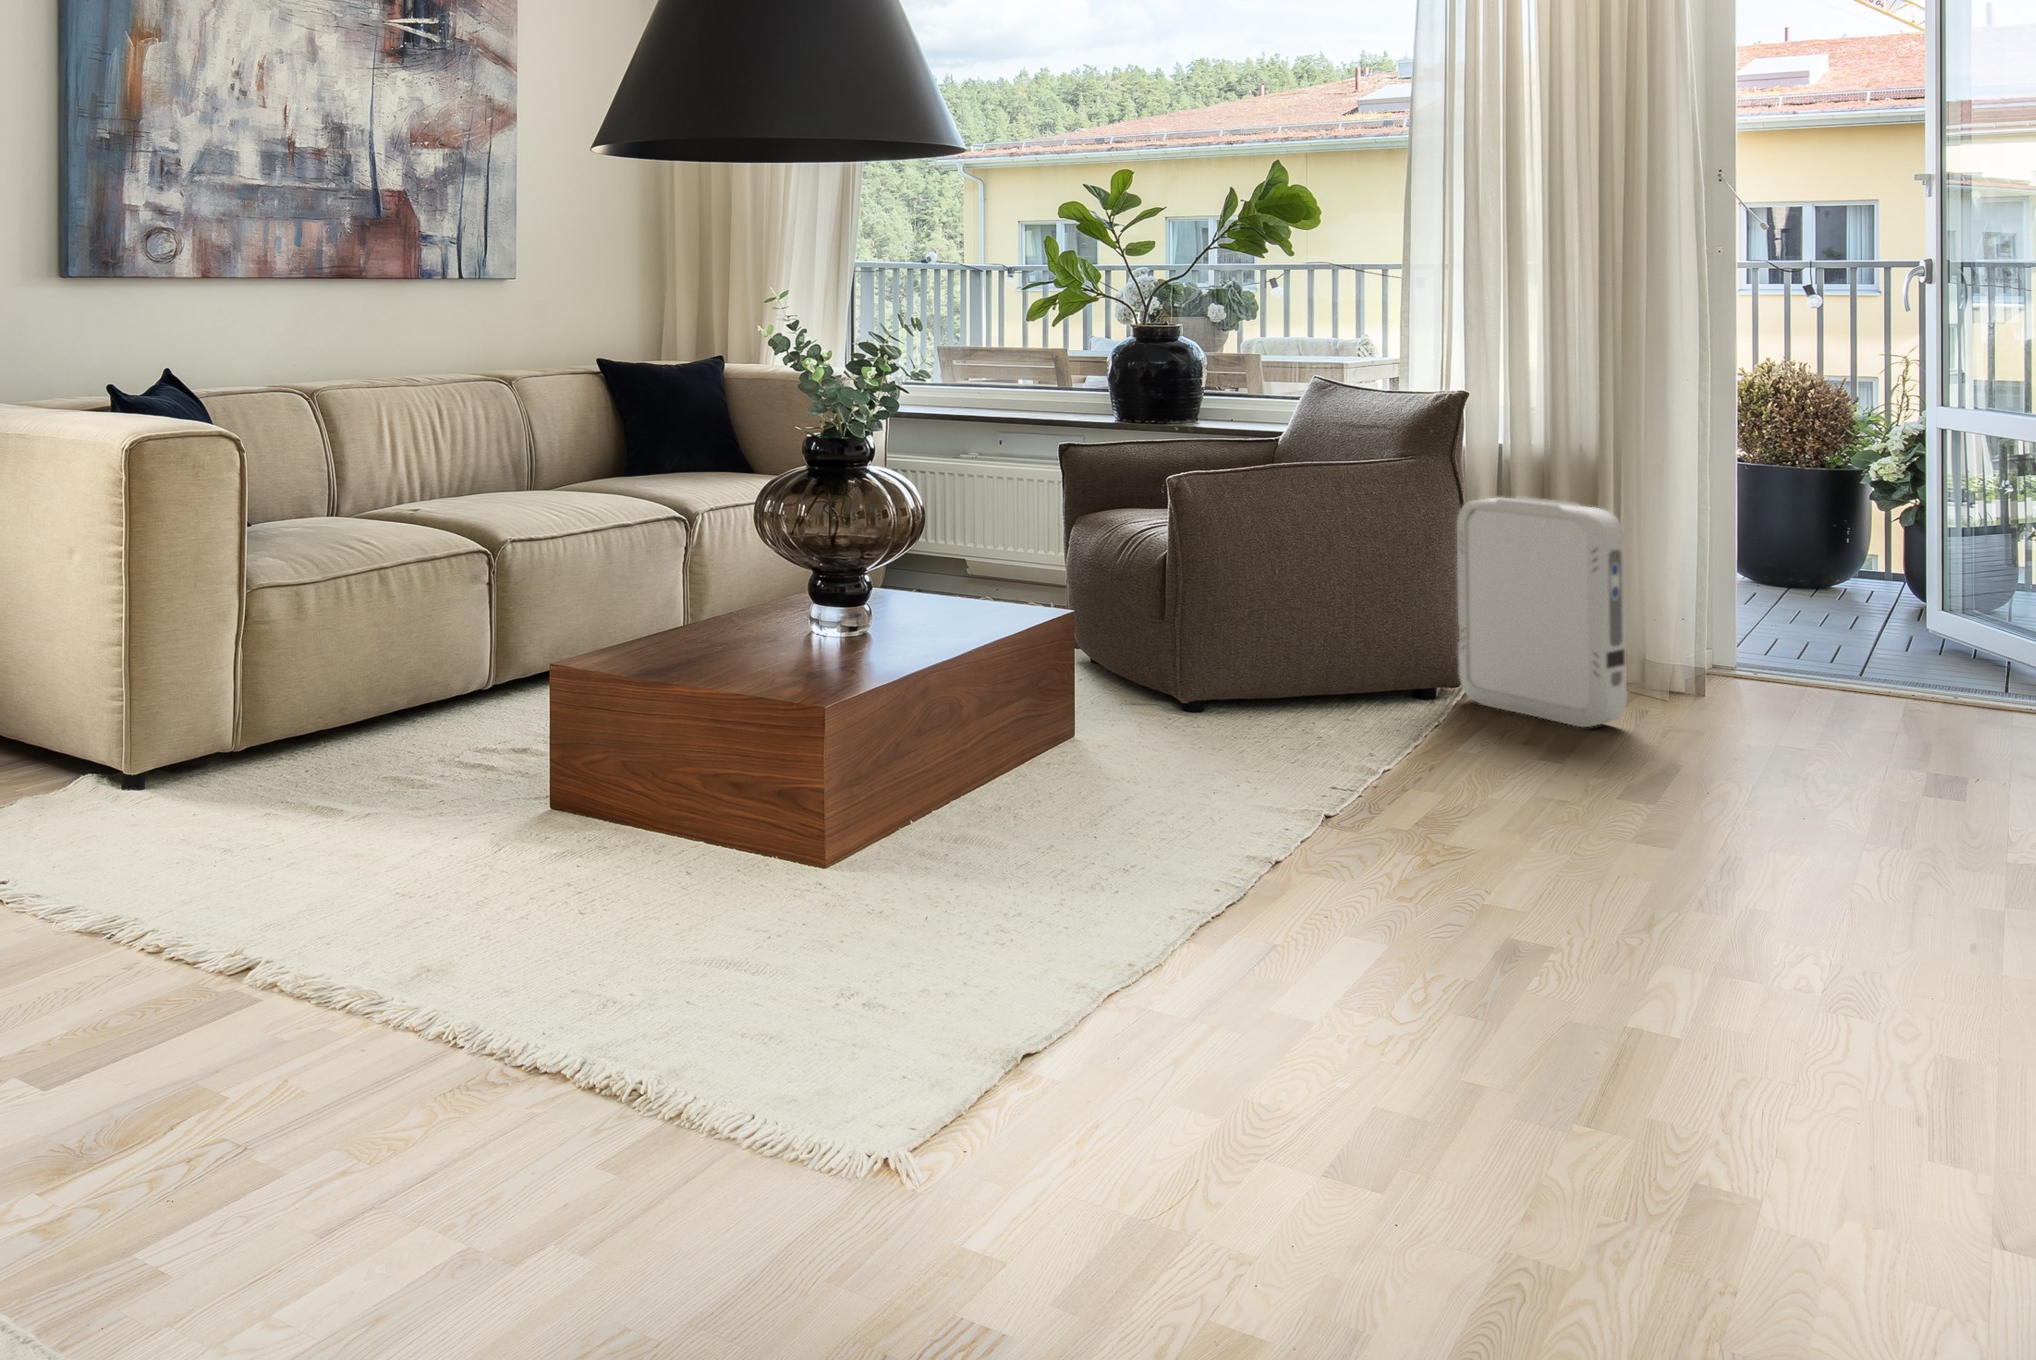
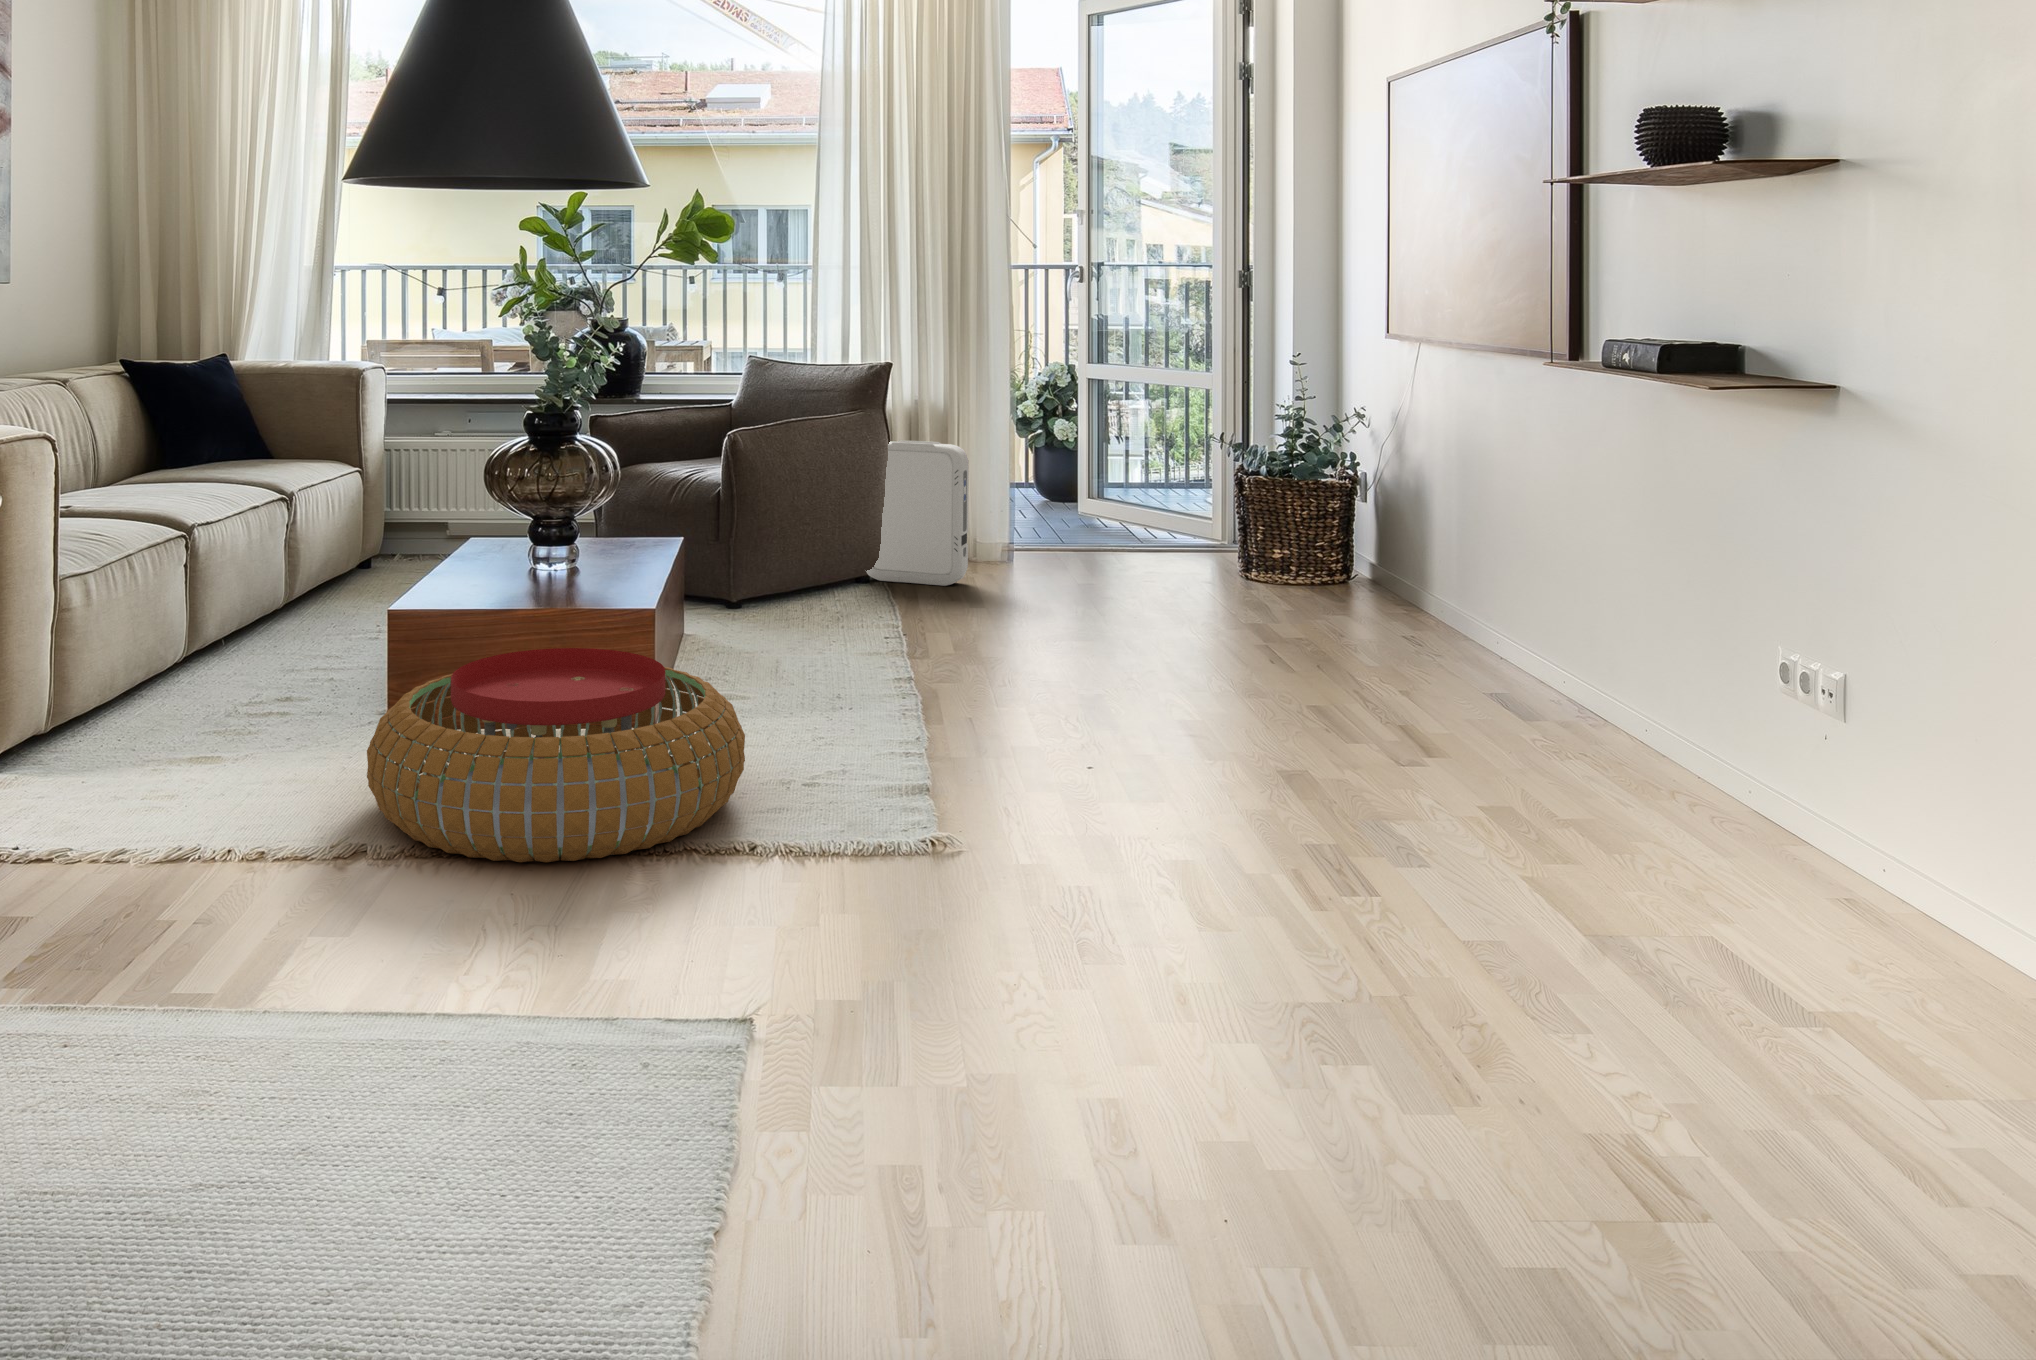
pouf: none [262,738,794,1066] -> present [367,648,745,862]

